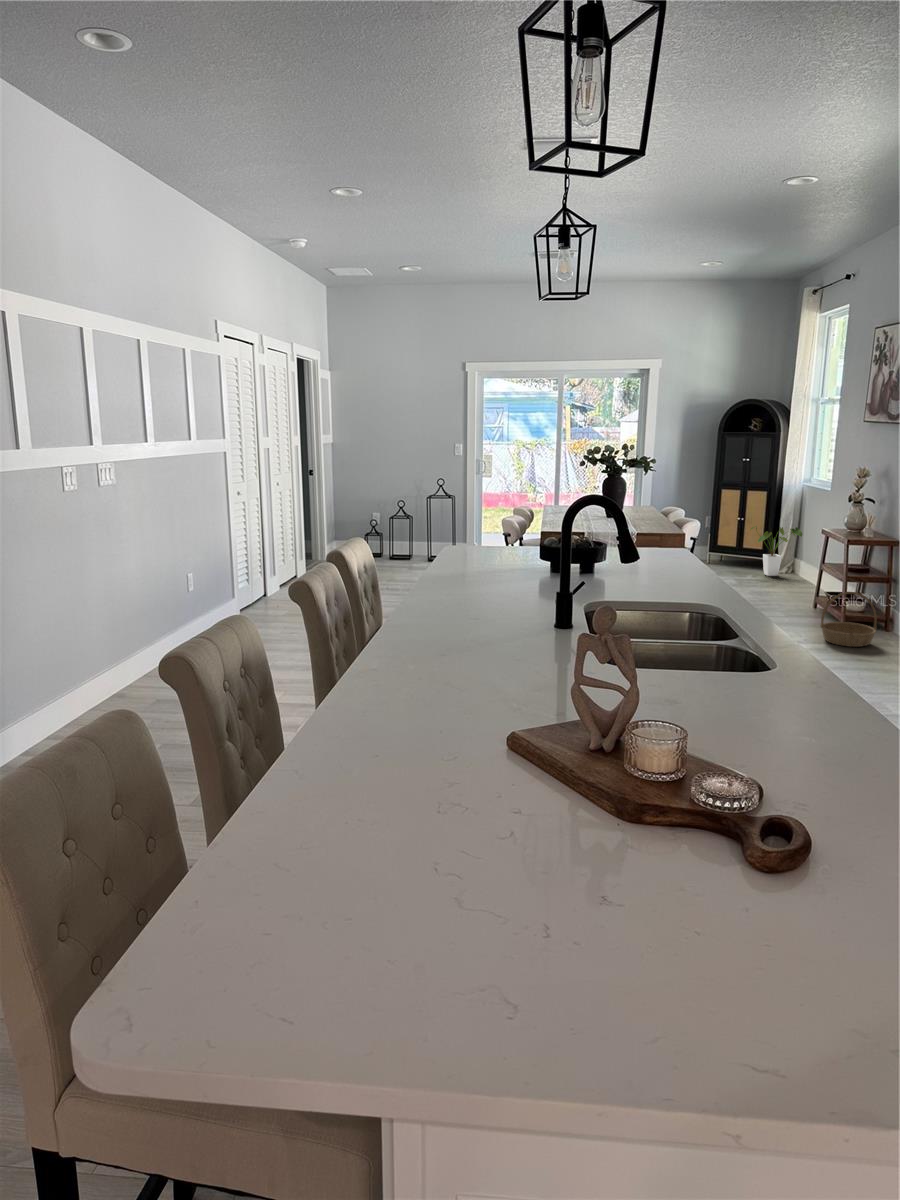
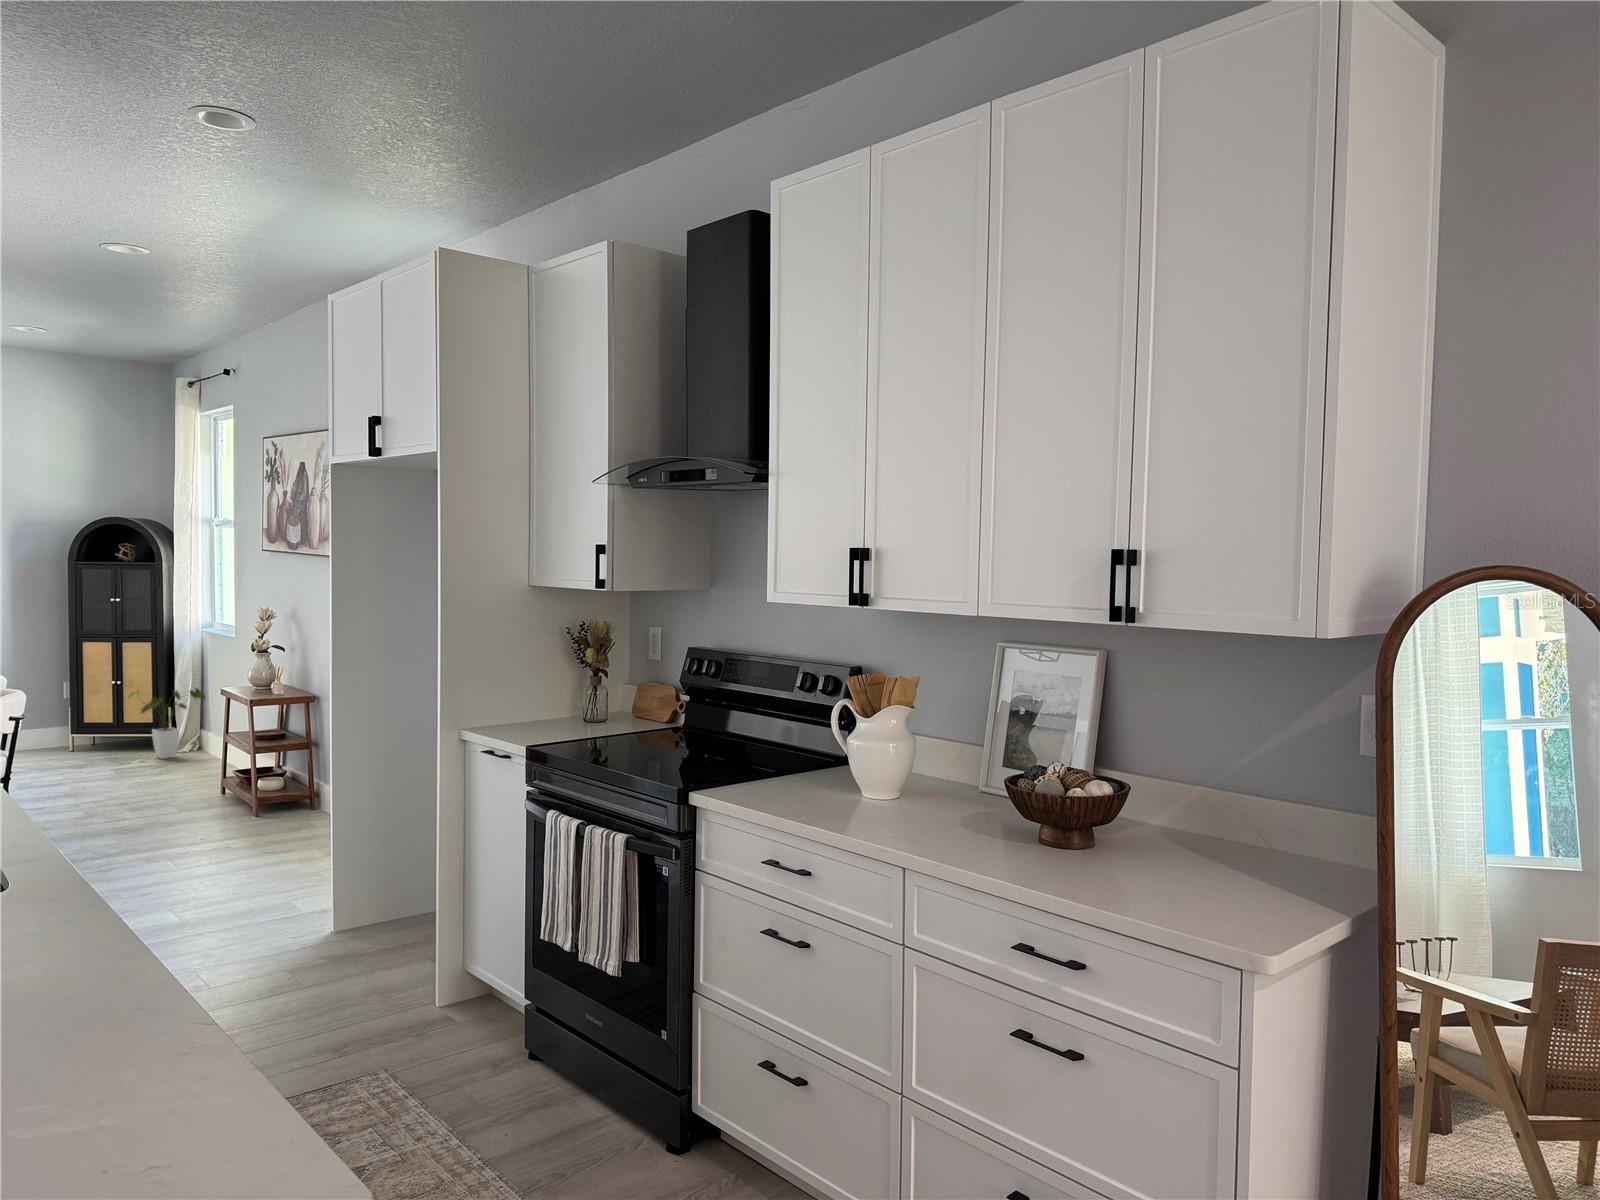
basket: present [821,592,877,647] -> none [220,765,293,837]

